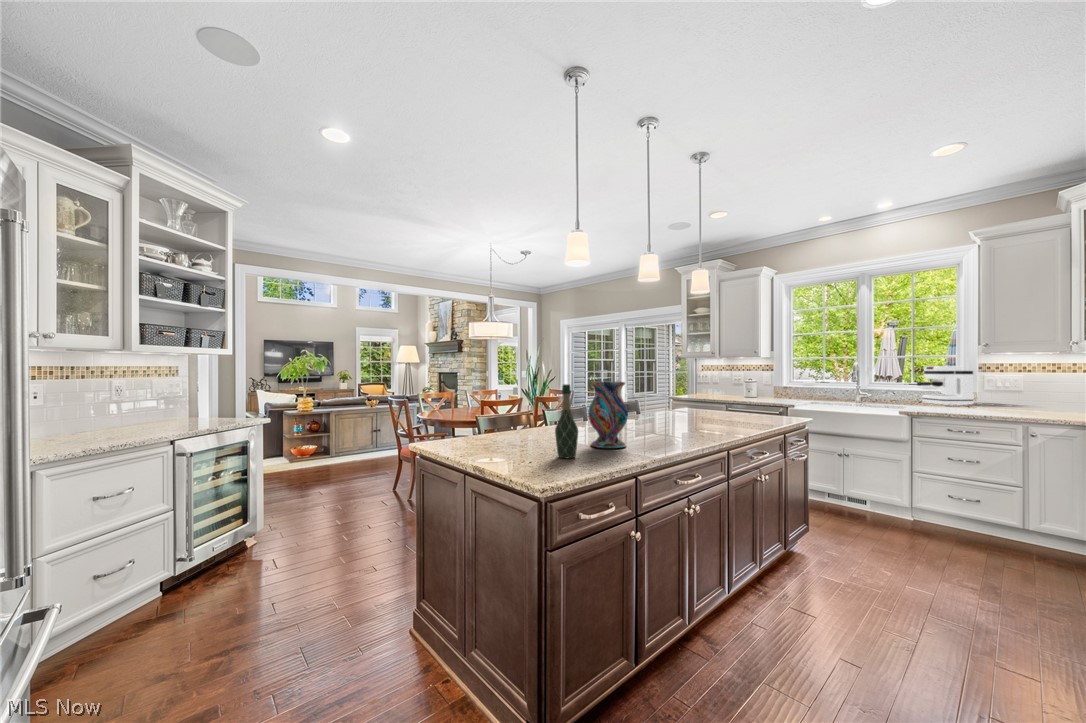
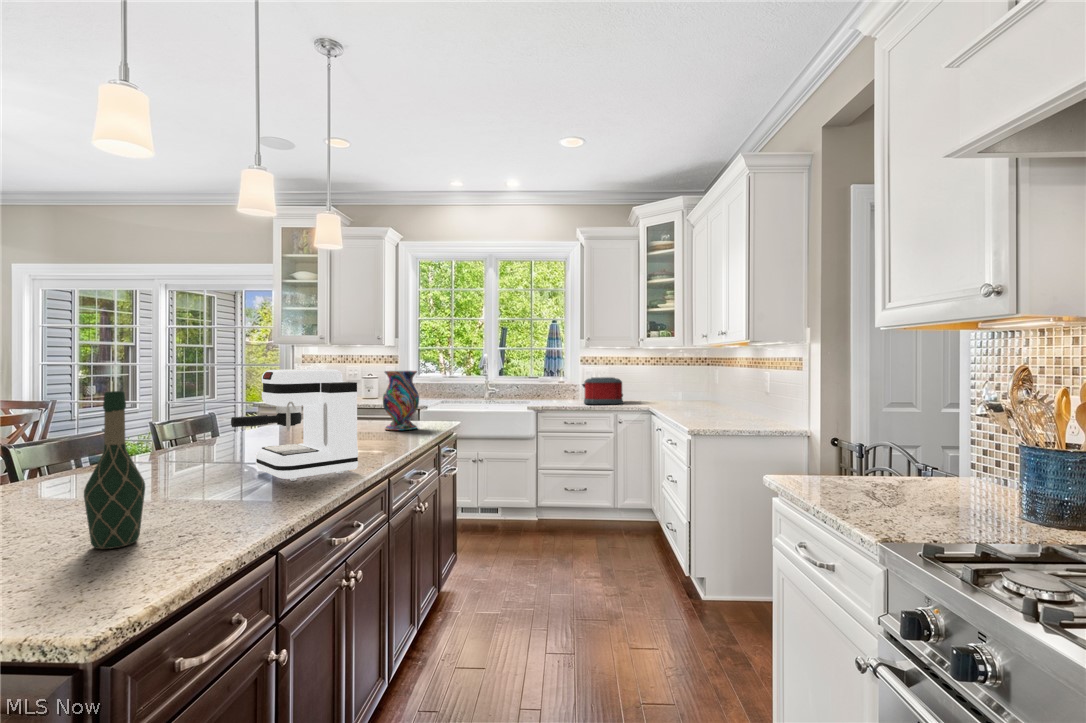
coffee maker: present [917,366,974,405] -> present [231,369,358,481]
vase: present [589,382,628,448] -> present [383,371,419,430]
toaster: none [975,386,1040,417] -> present [582,377,623,404]

